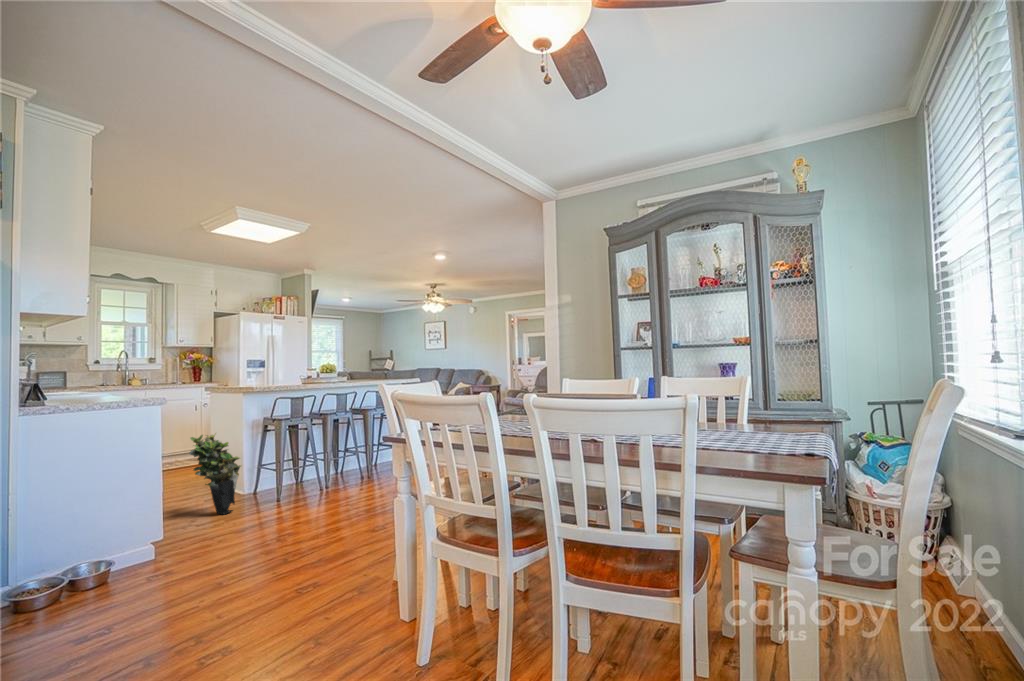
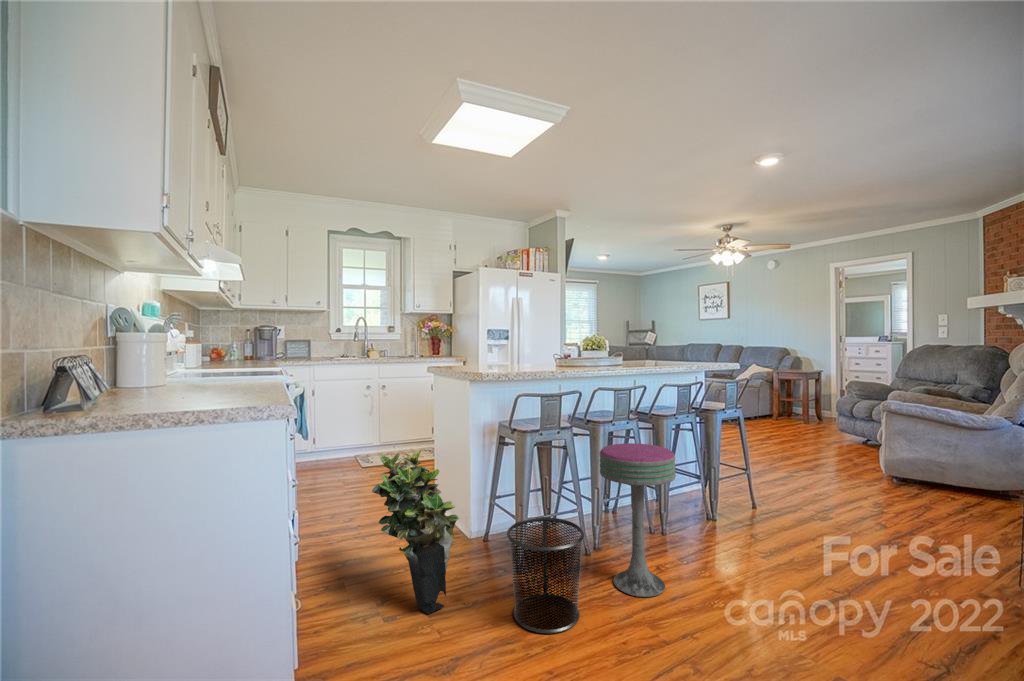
bar stool: none [323,422,362,494] -> present [600,443,676,597]
waste bin: none [271,460,313,509] -> present [507,517,584,634]

